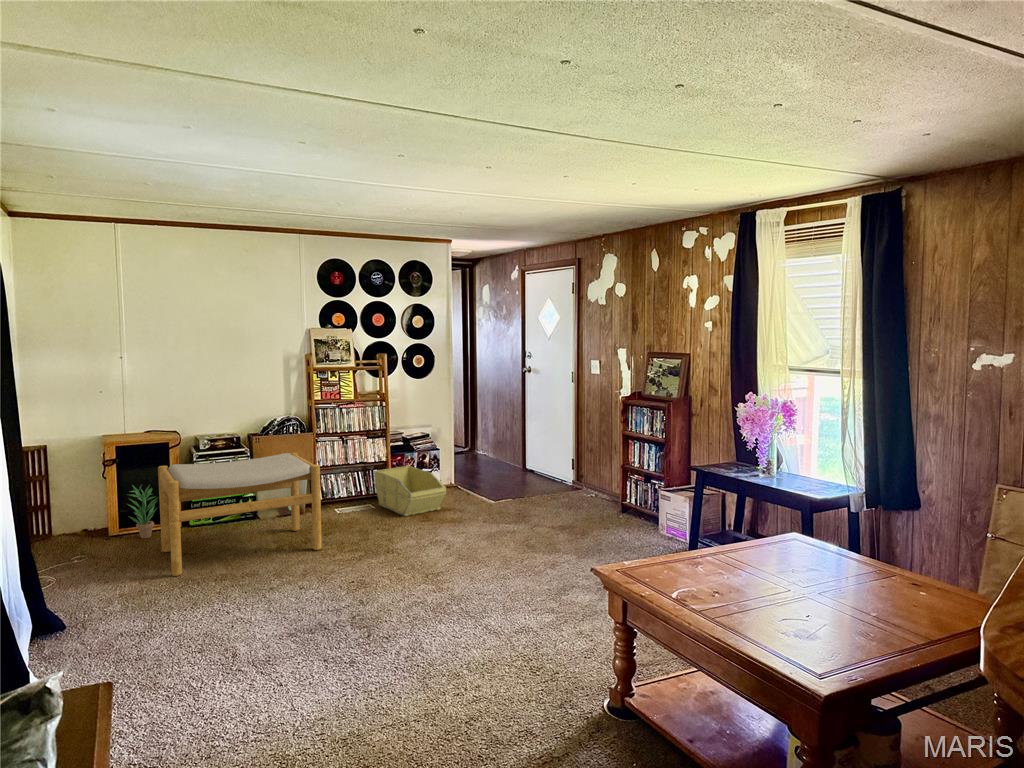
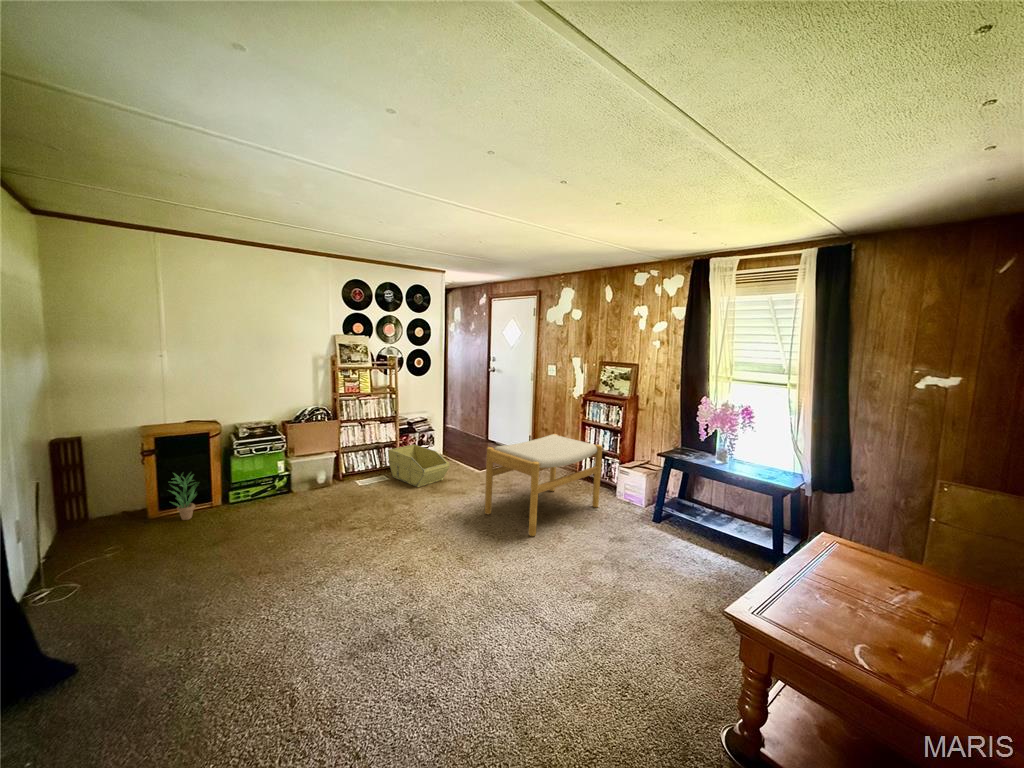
footstool: present [158,453,322,576] -> present [485,434,602,536]

